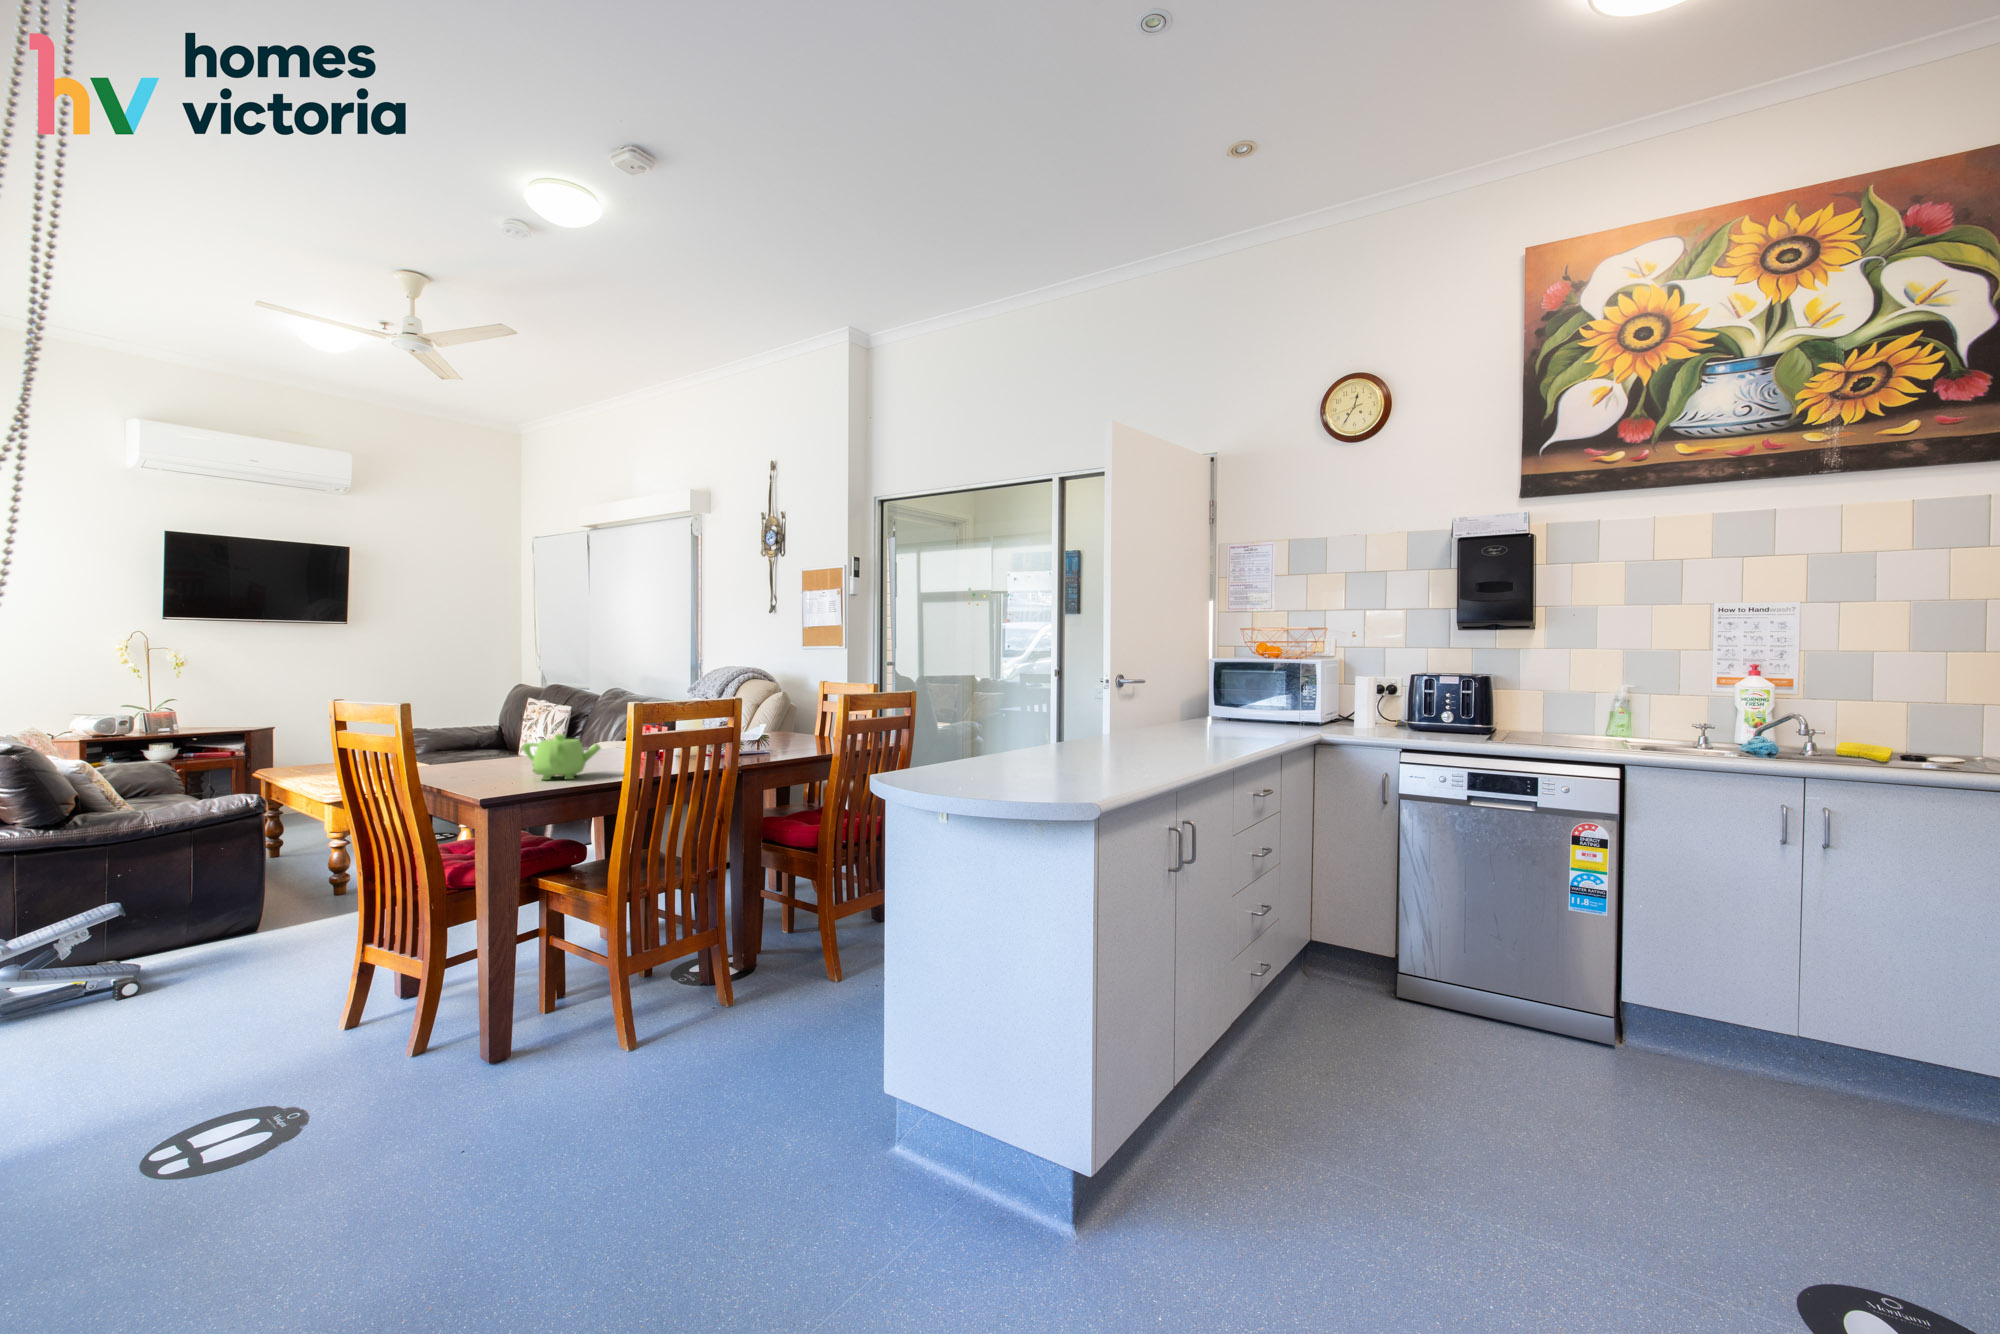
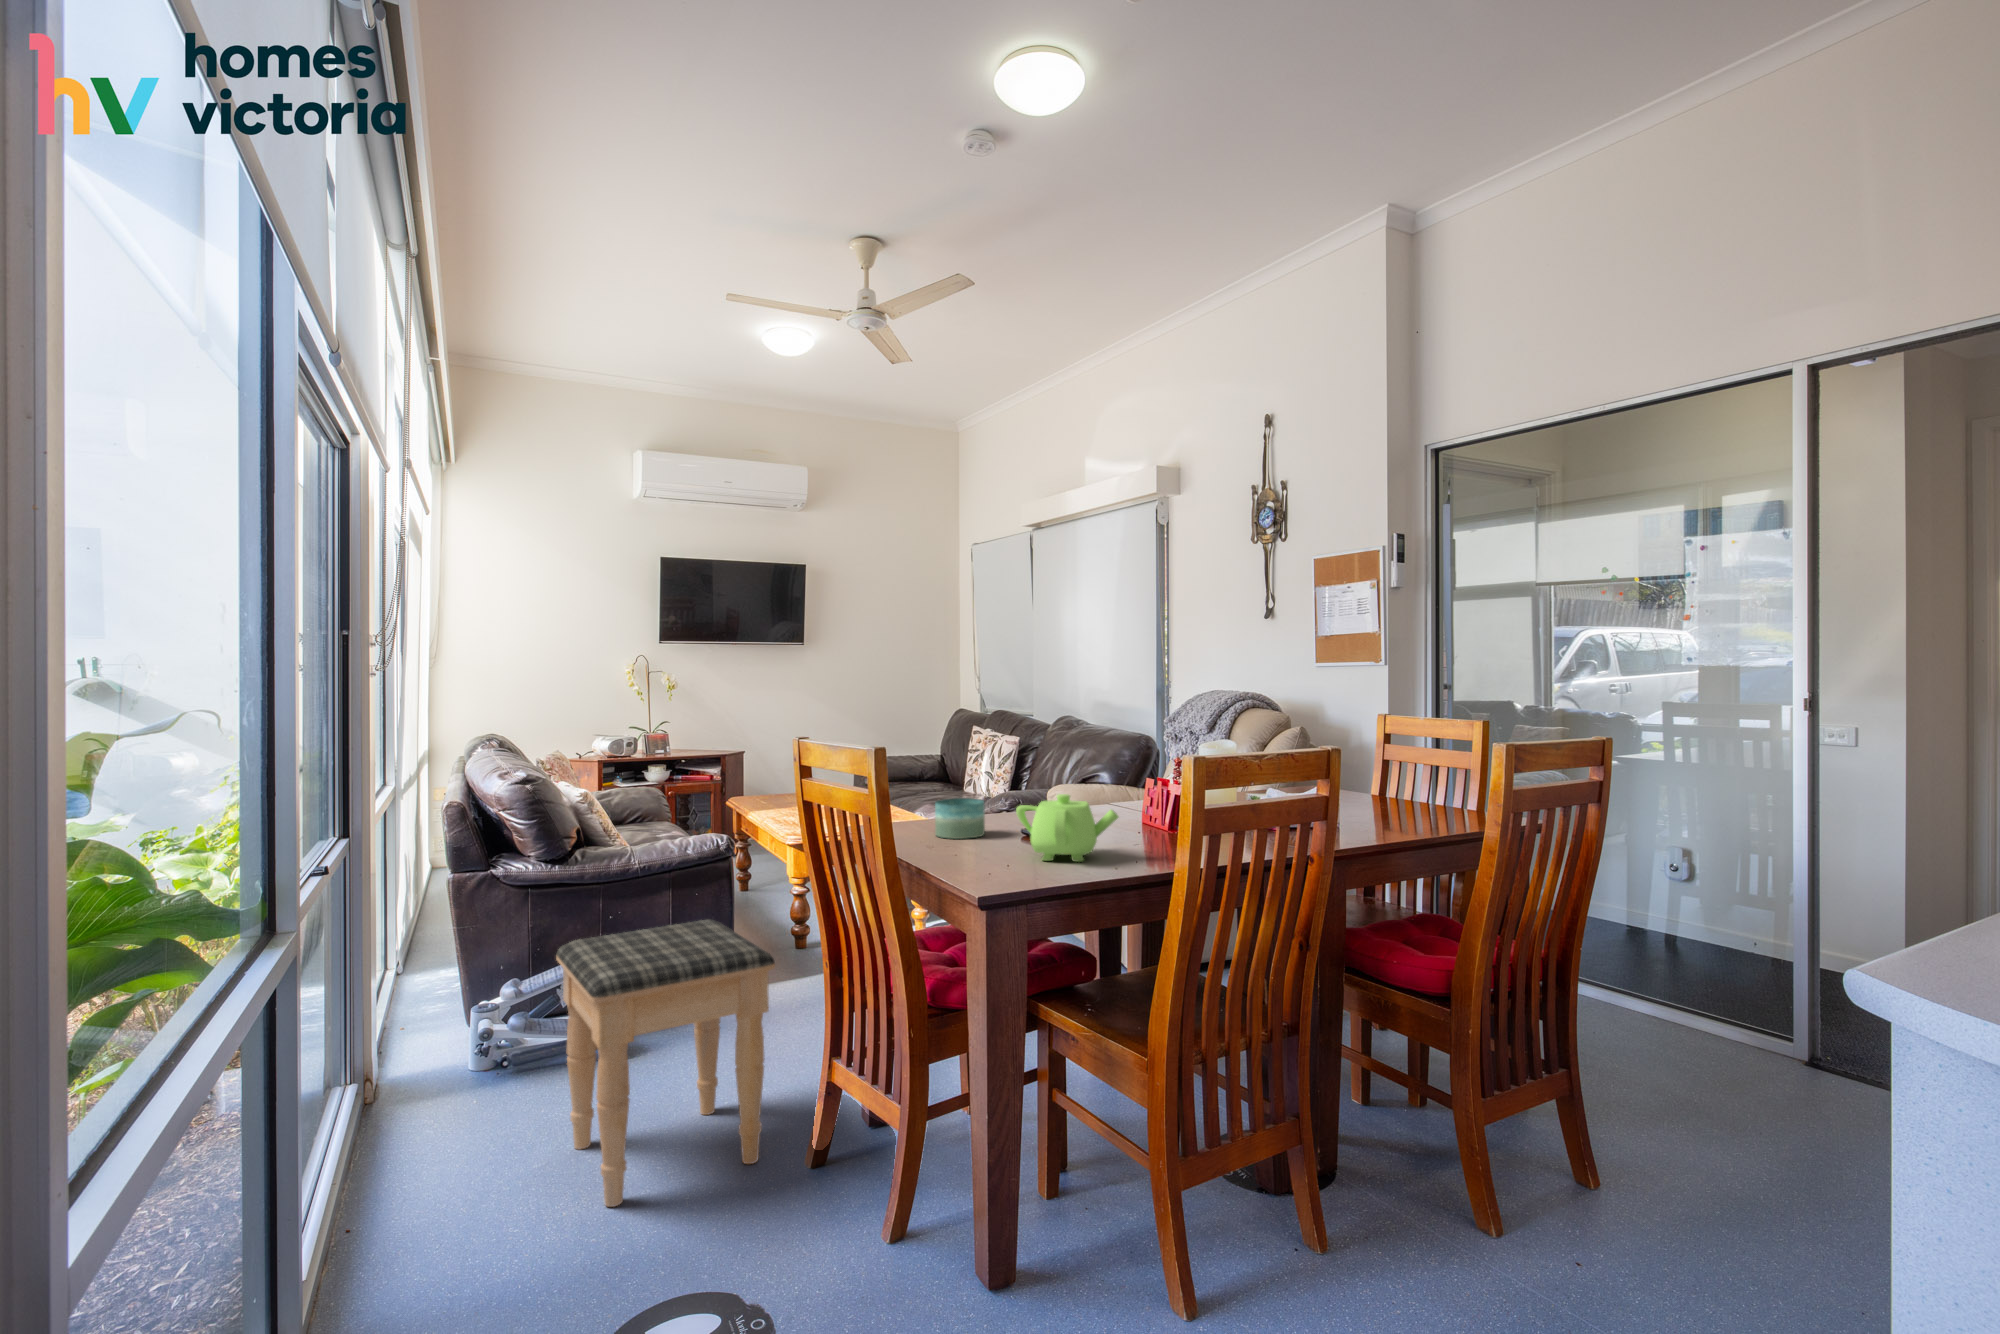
candle: none [460,744,503,773] -> present [935,798,985,839]
footstool: none [69,855,310,1086] -> present [556,920,775,1207]

